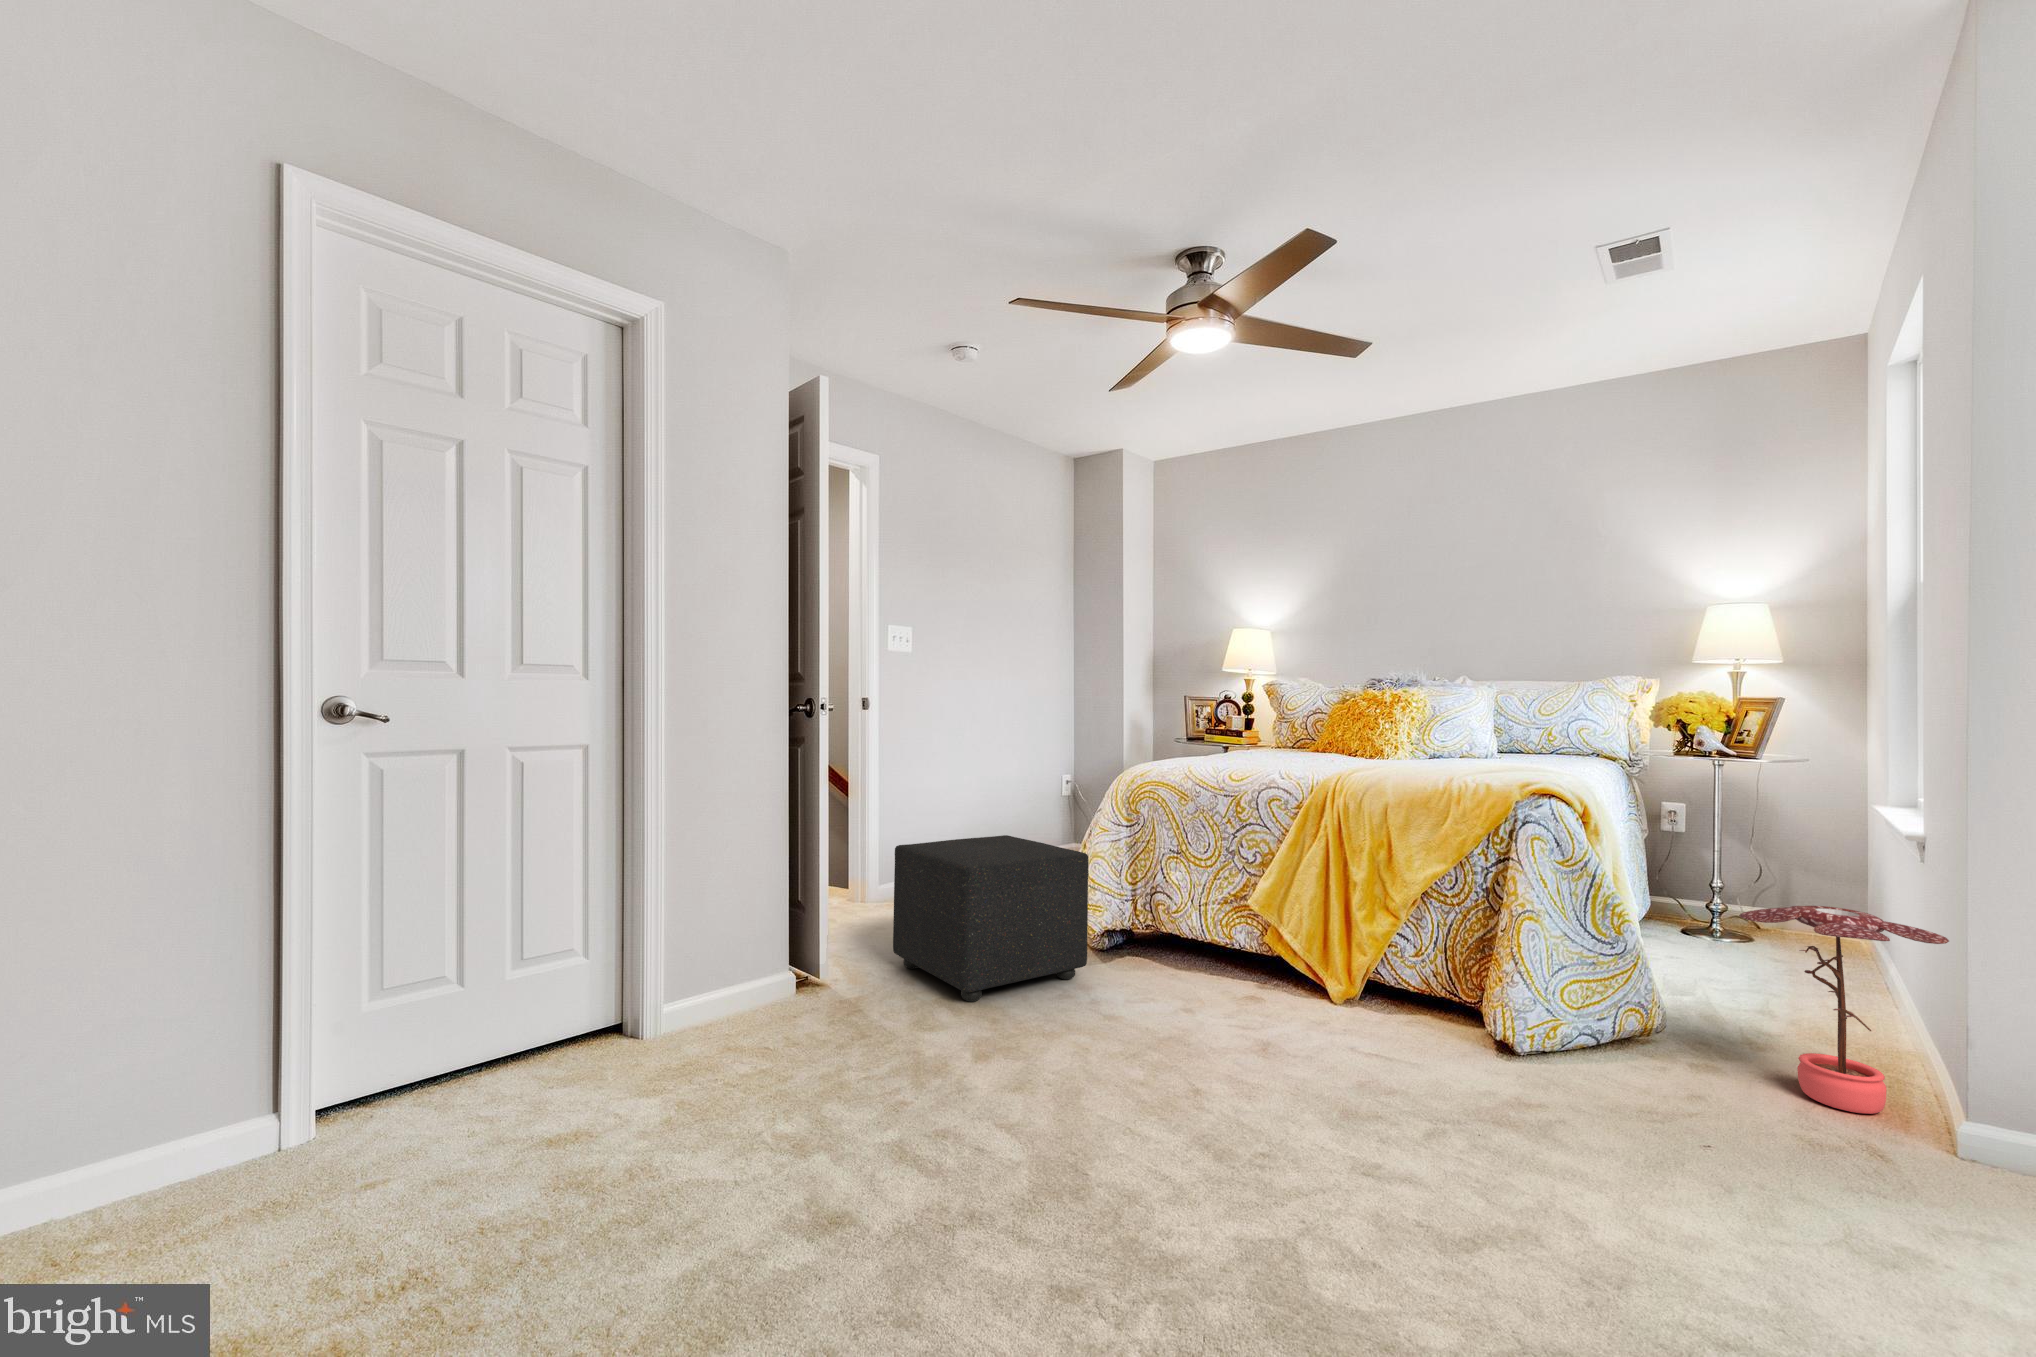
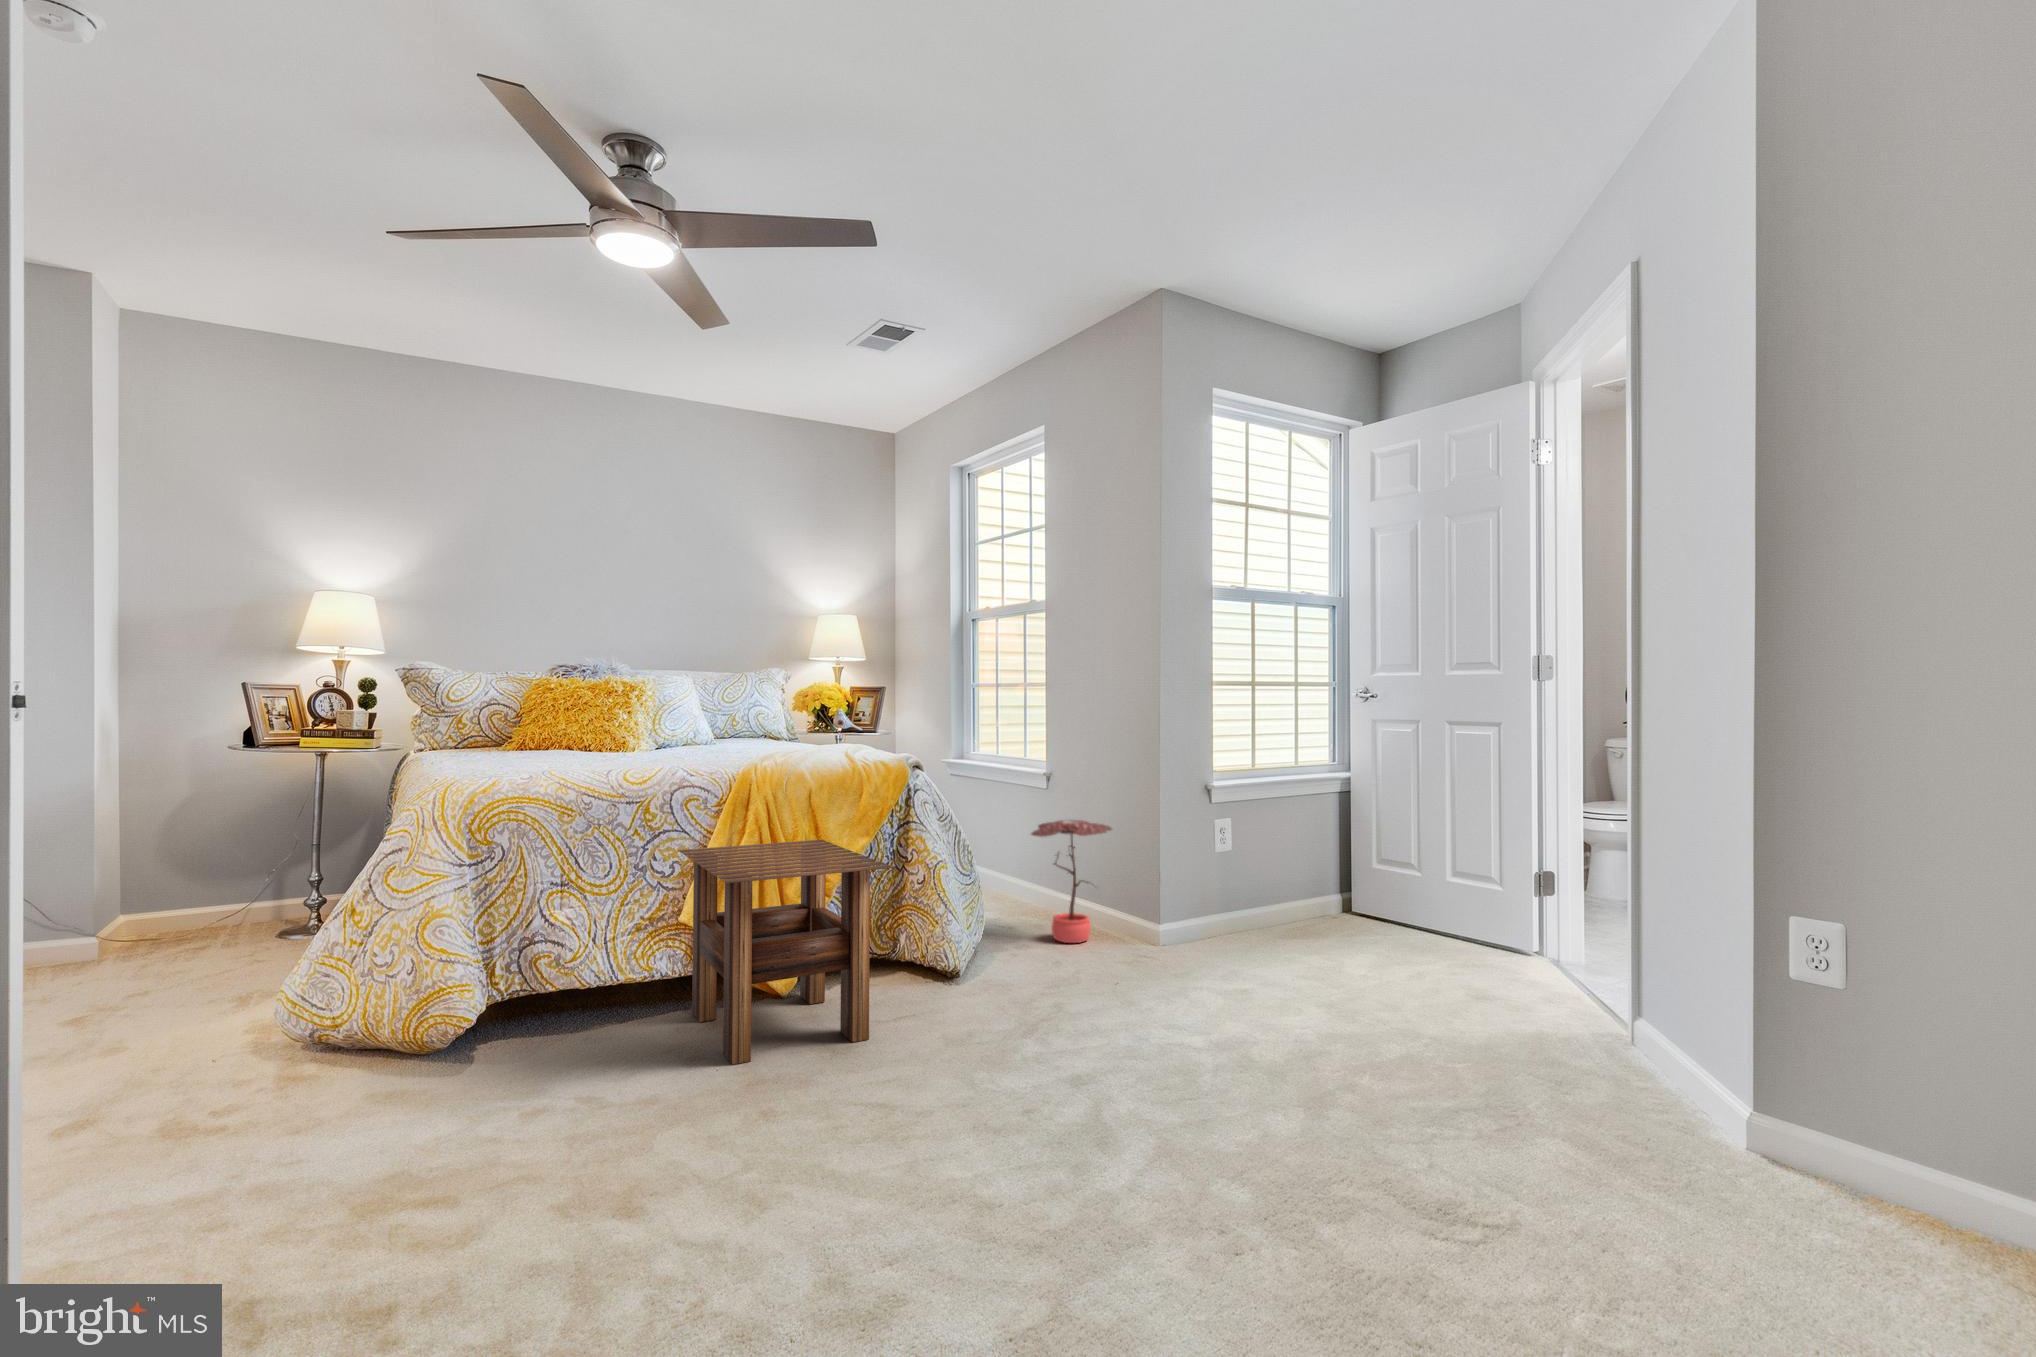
ottoman: present [893,835,1089,1002] -> none [208,903,553,1190]
side table: none [1150,840,1373,1058] -> present [678,840,894,1065]

